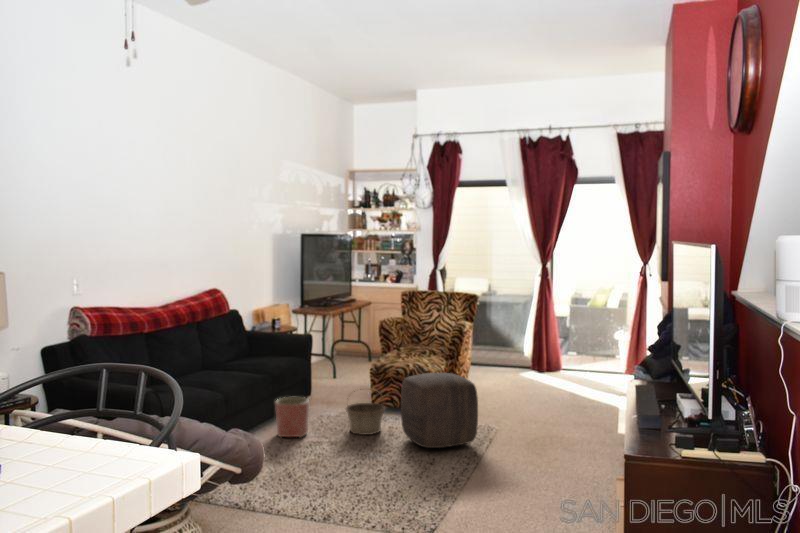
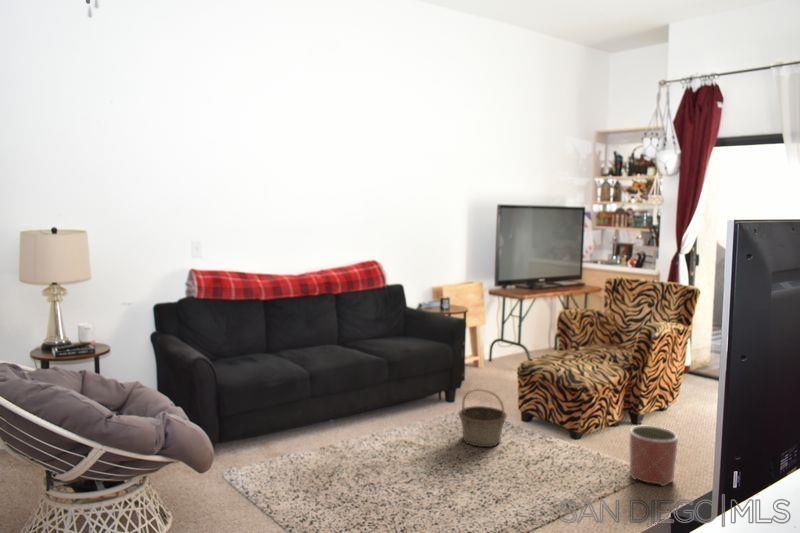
ottoman: present [401,373,478,448] -> none [507,385,598,487]
planter: present [276,397,309,437] -> present [630,426,678,486]

